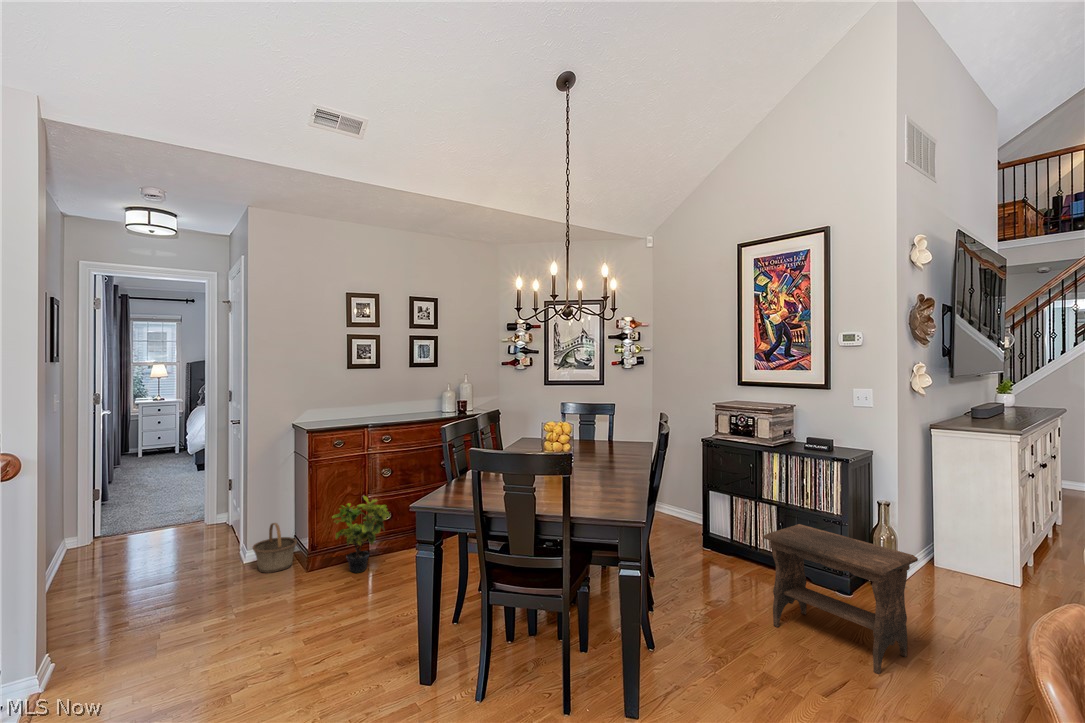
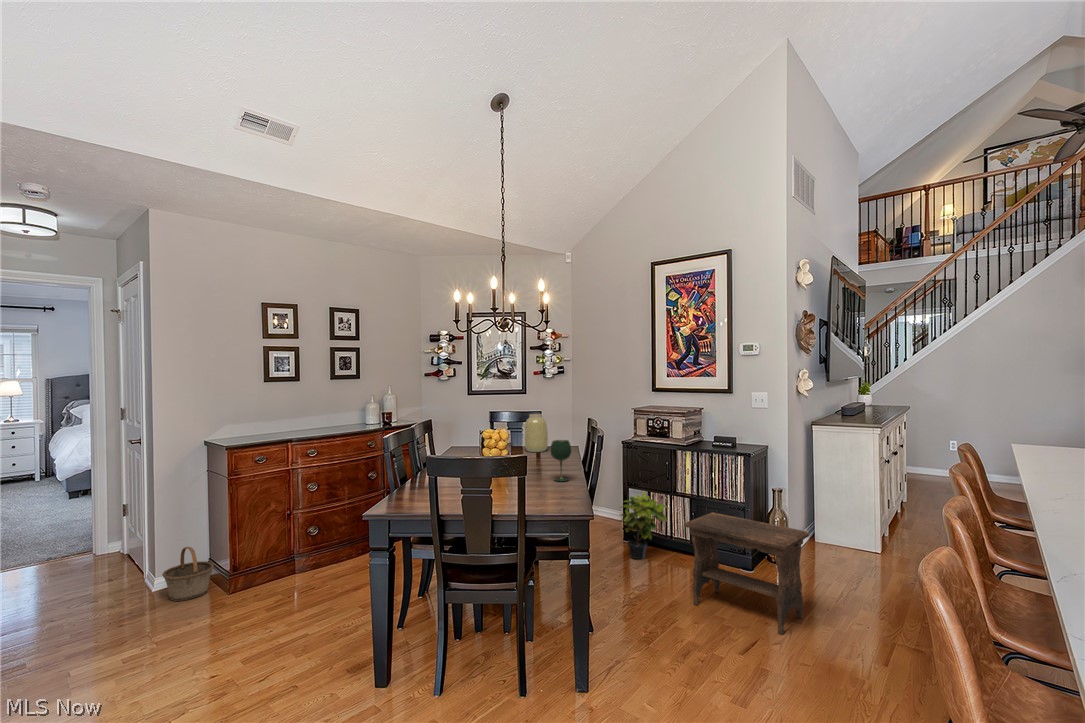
vase: none [593,407,618,448] -> present [525,414,548,452]
wine glass: none [611,437,634,482] -> present [550,440,571,481]
potted plant: present [332,496,390,573] -> present [620,492,667,559]

